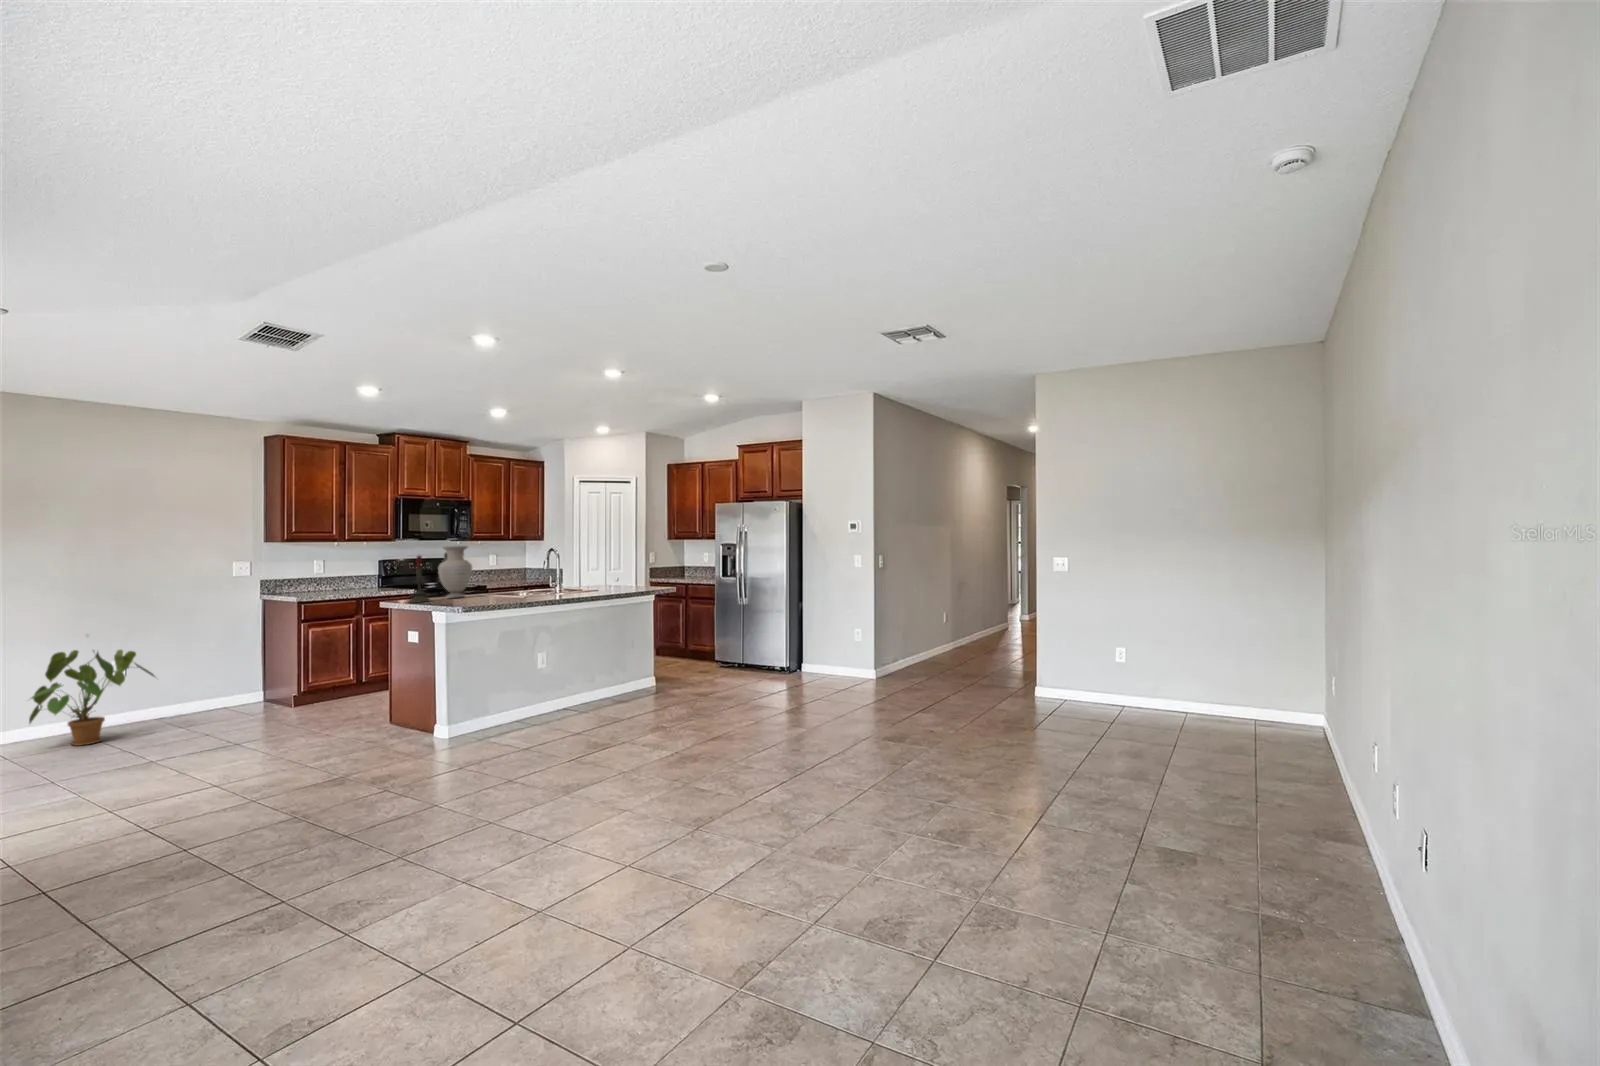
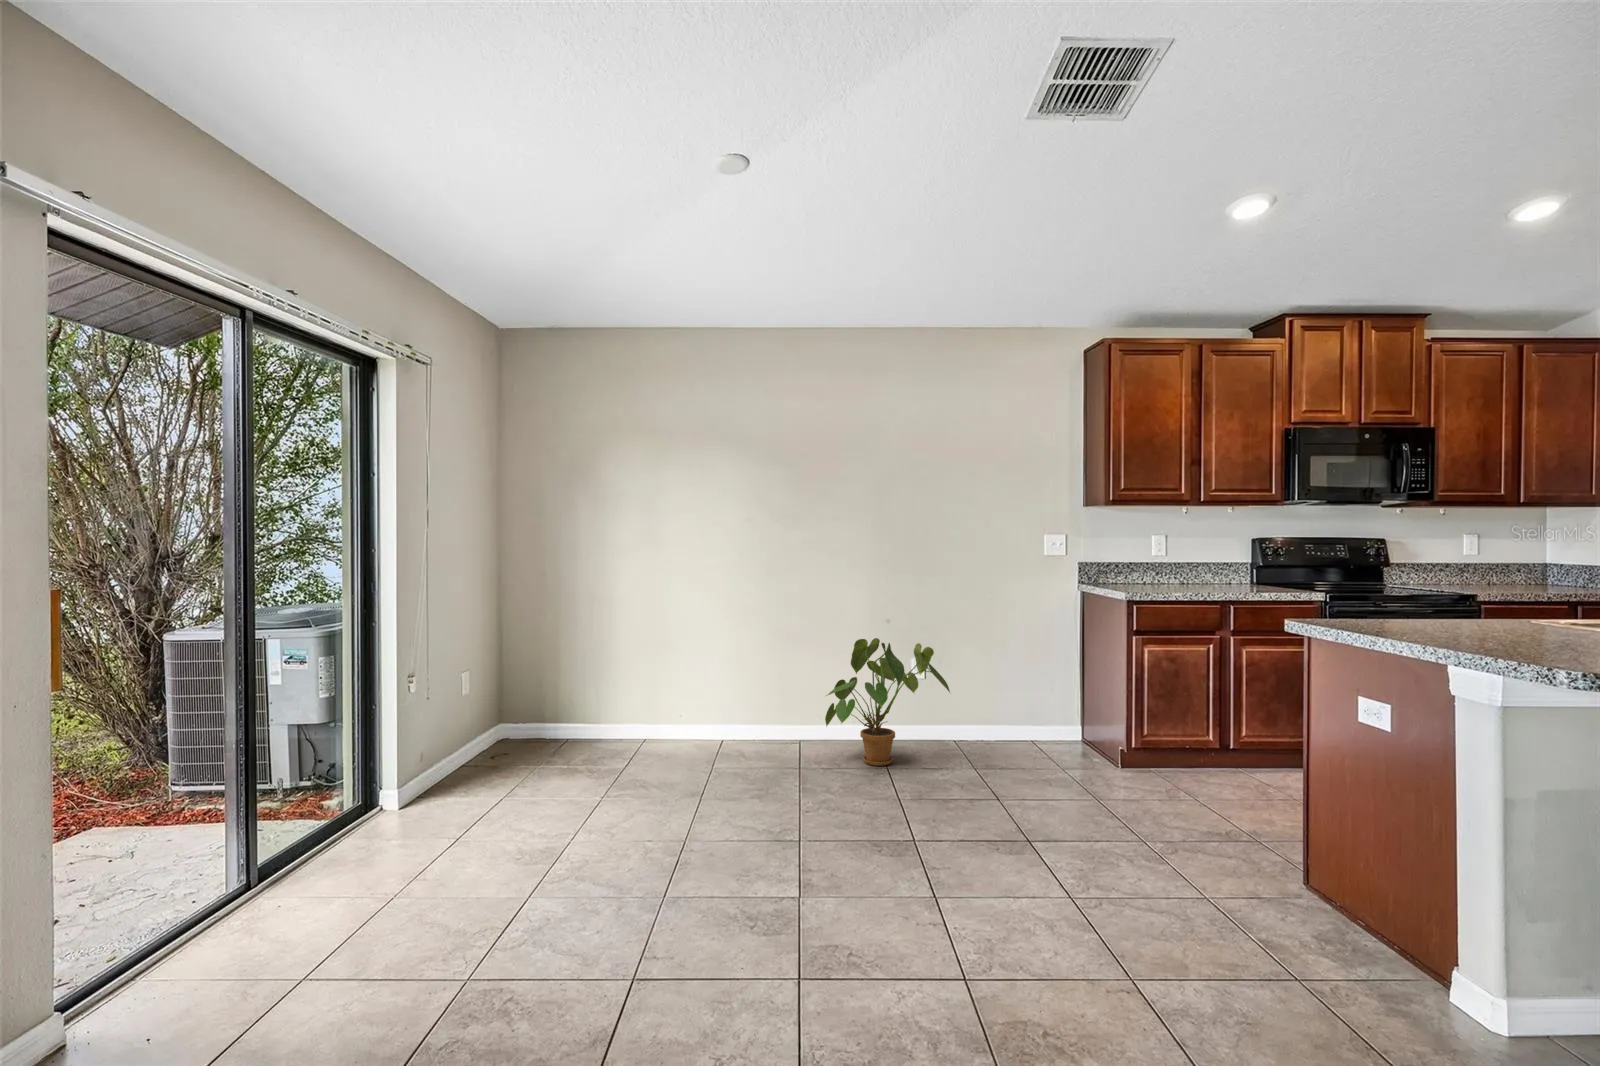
vase: present [438,546,472,598] -> none [1430,495,1535,628]
candle: present [410,556,430,603] -> none [1358,515,1416,632]

